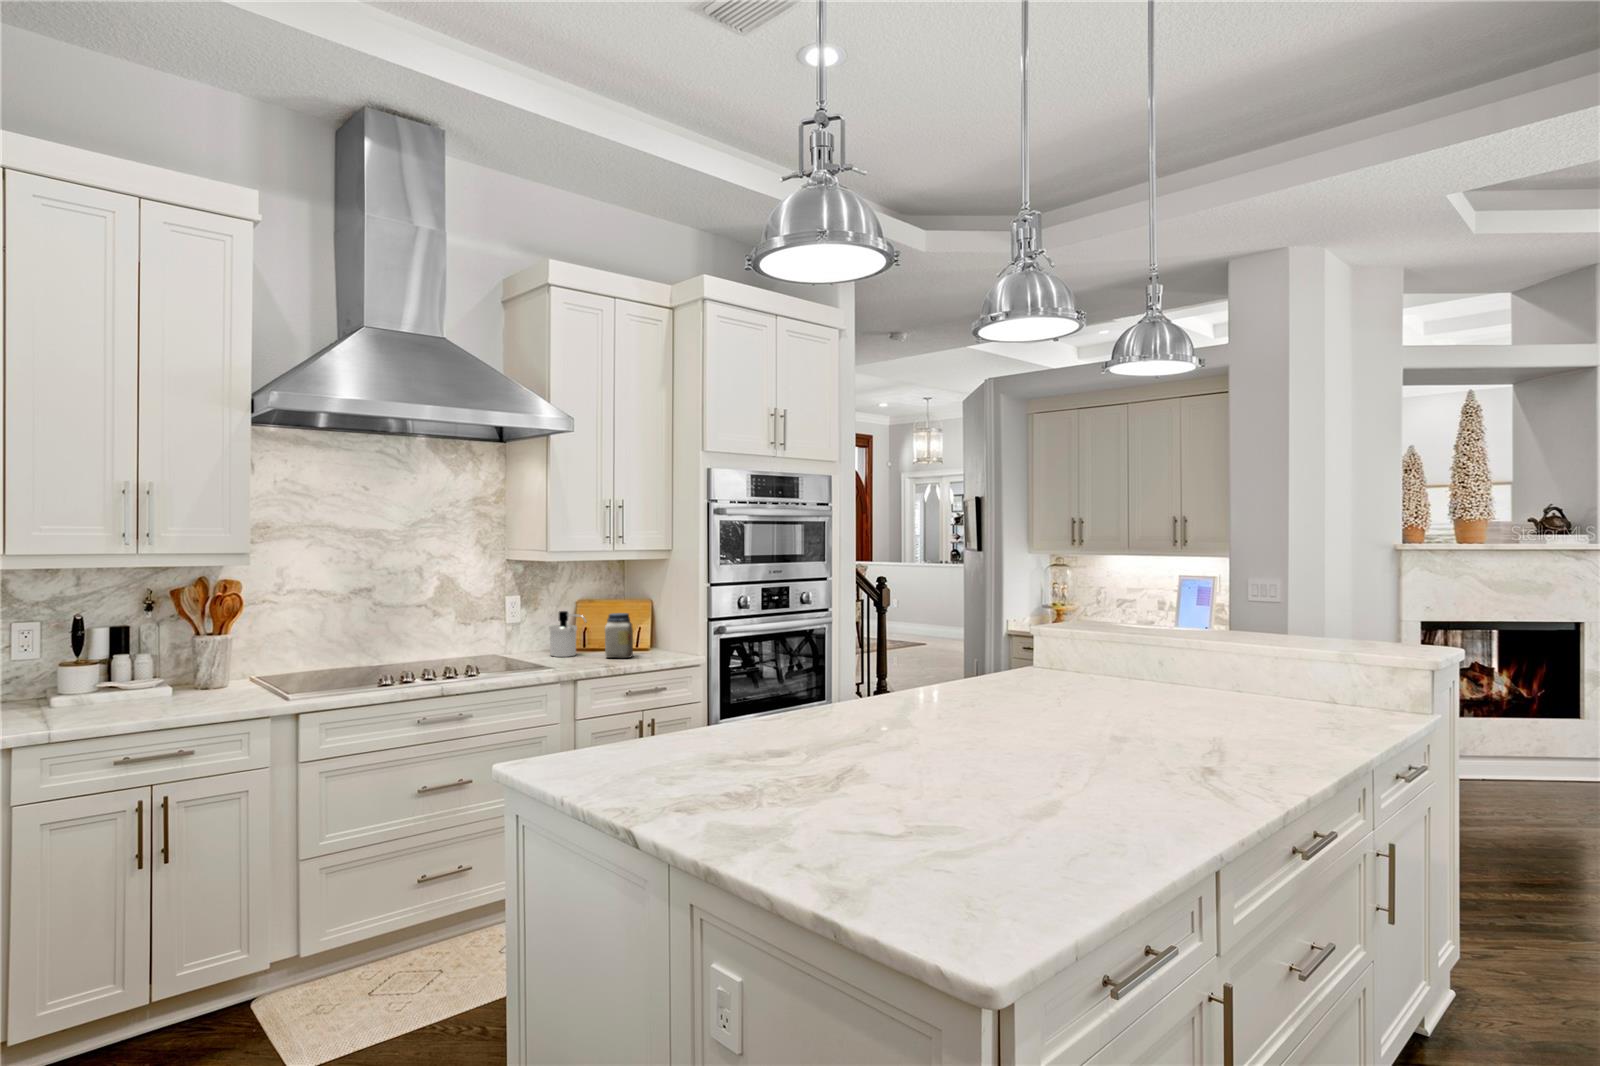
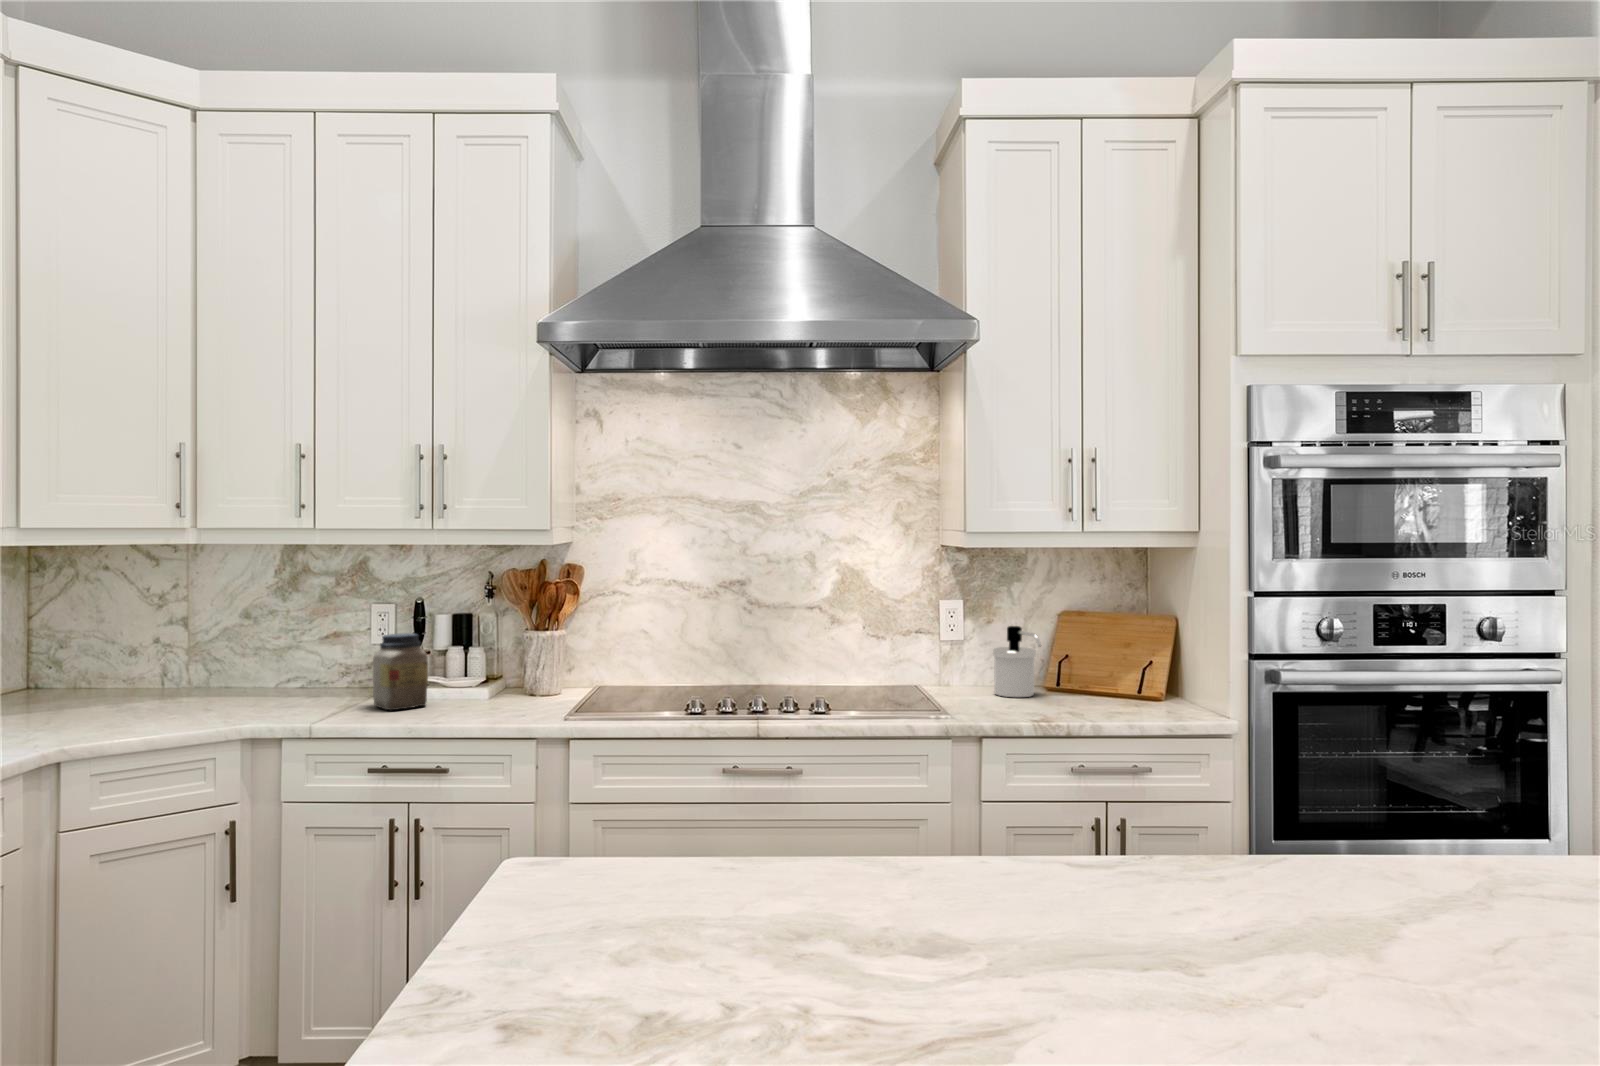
jar: present [605,613,633,658] -> present [373,633,428,710]

